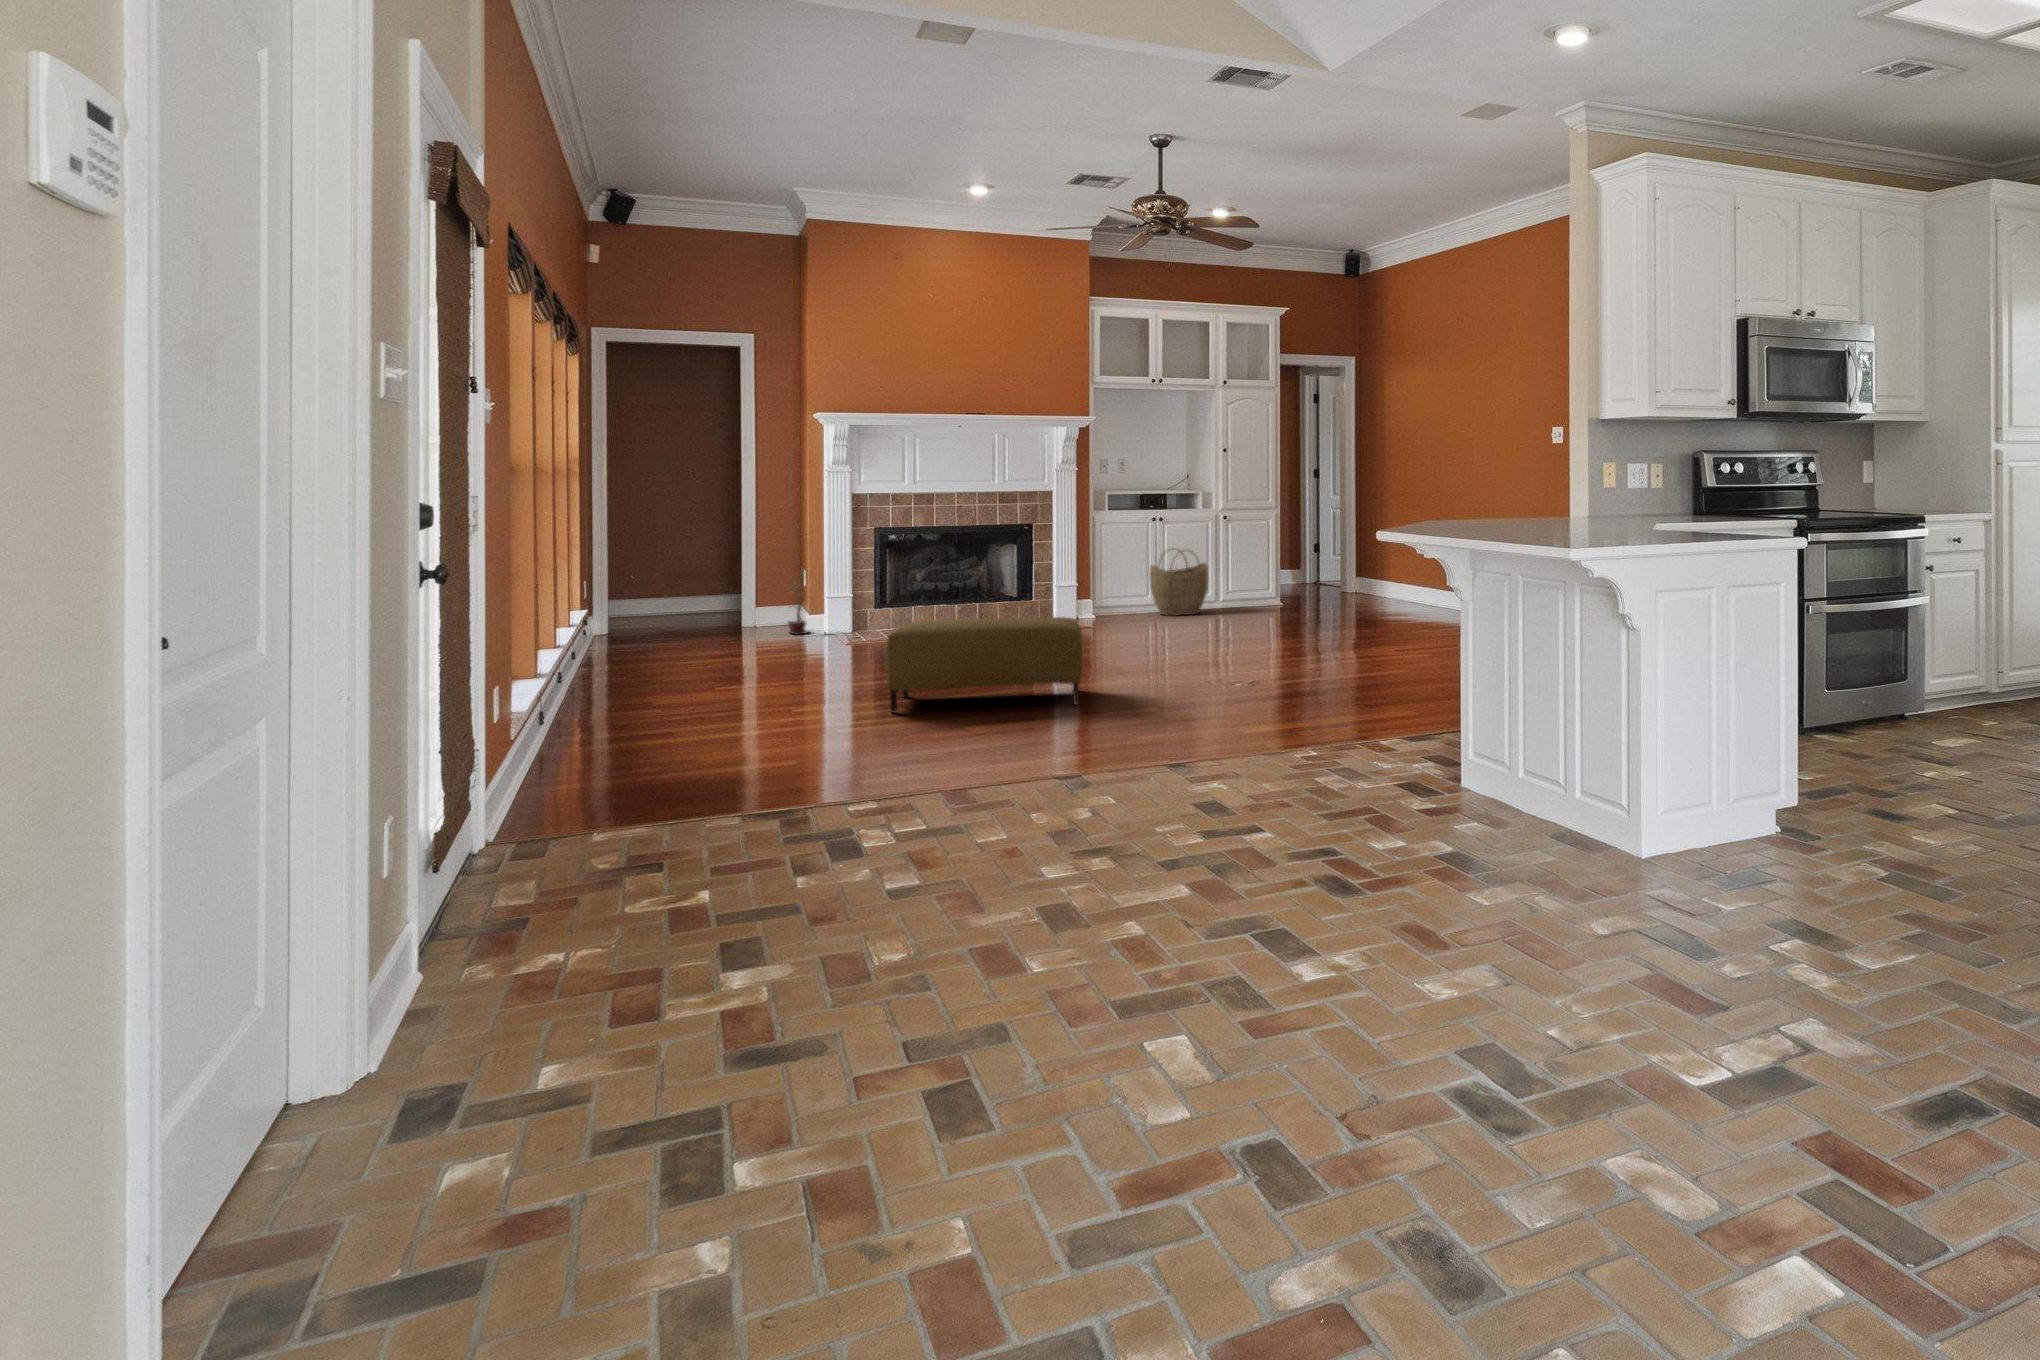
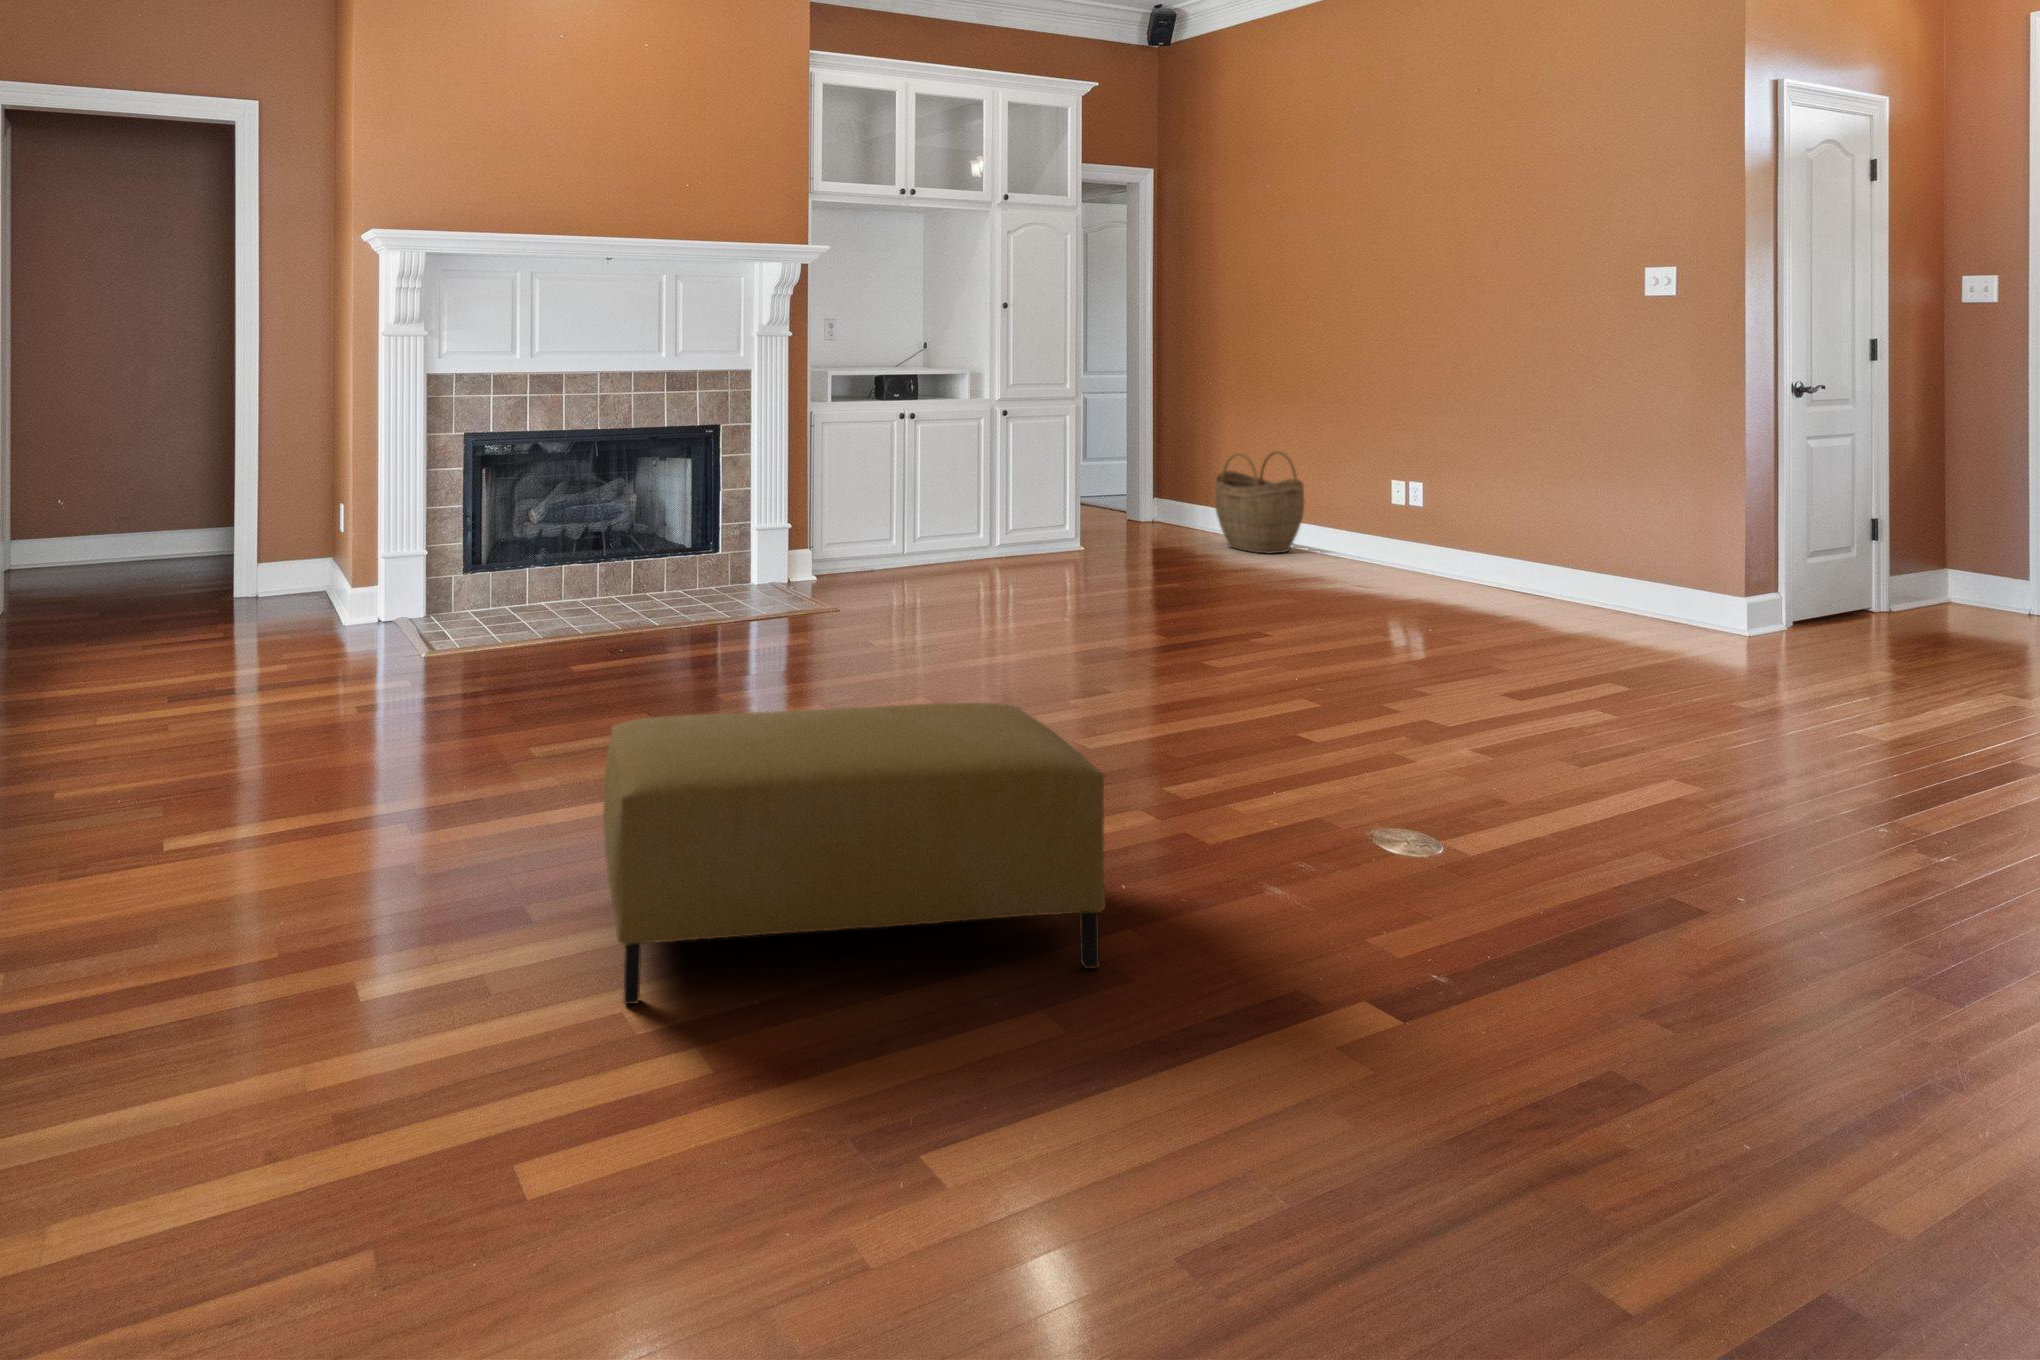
woven basket: present [1150,550,1208,616] -> present [1215,452,1305,554]
potted plant: present [788,569,808,634] -> none [309,501,354,621]

